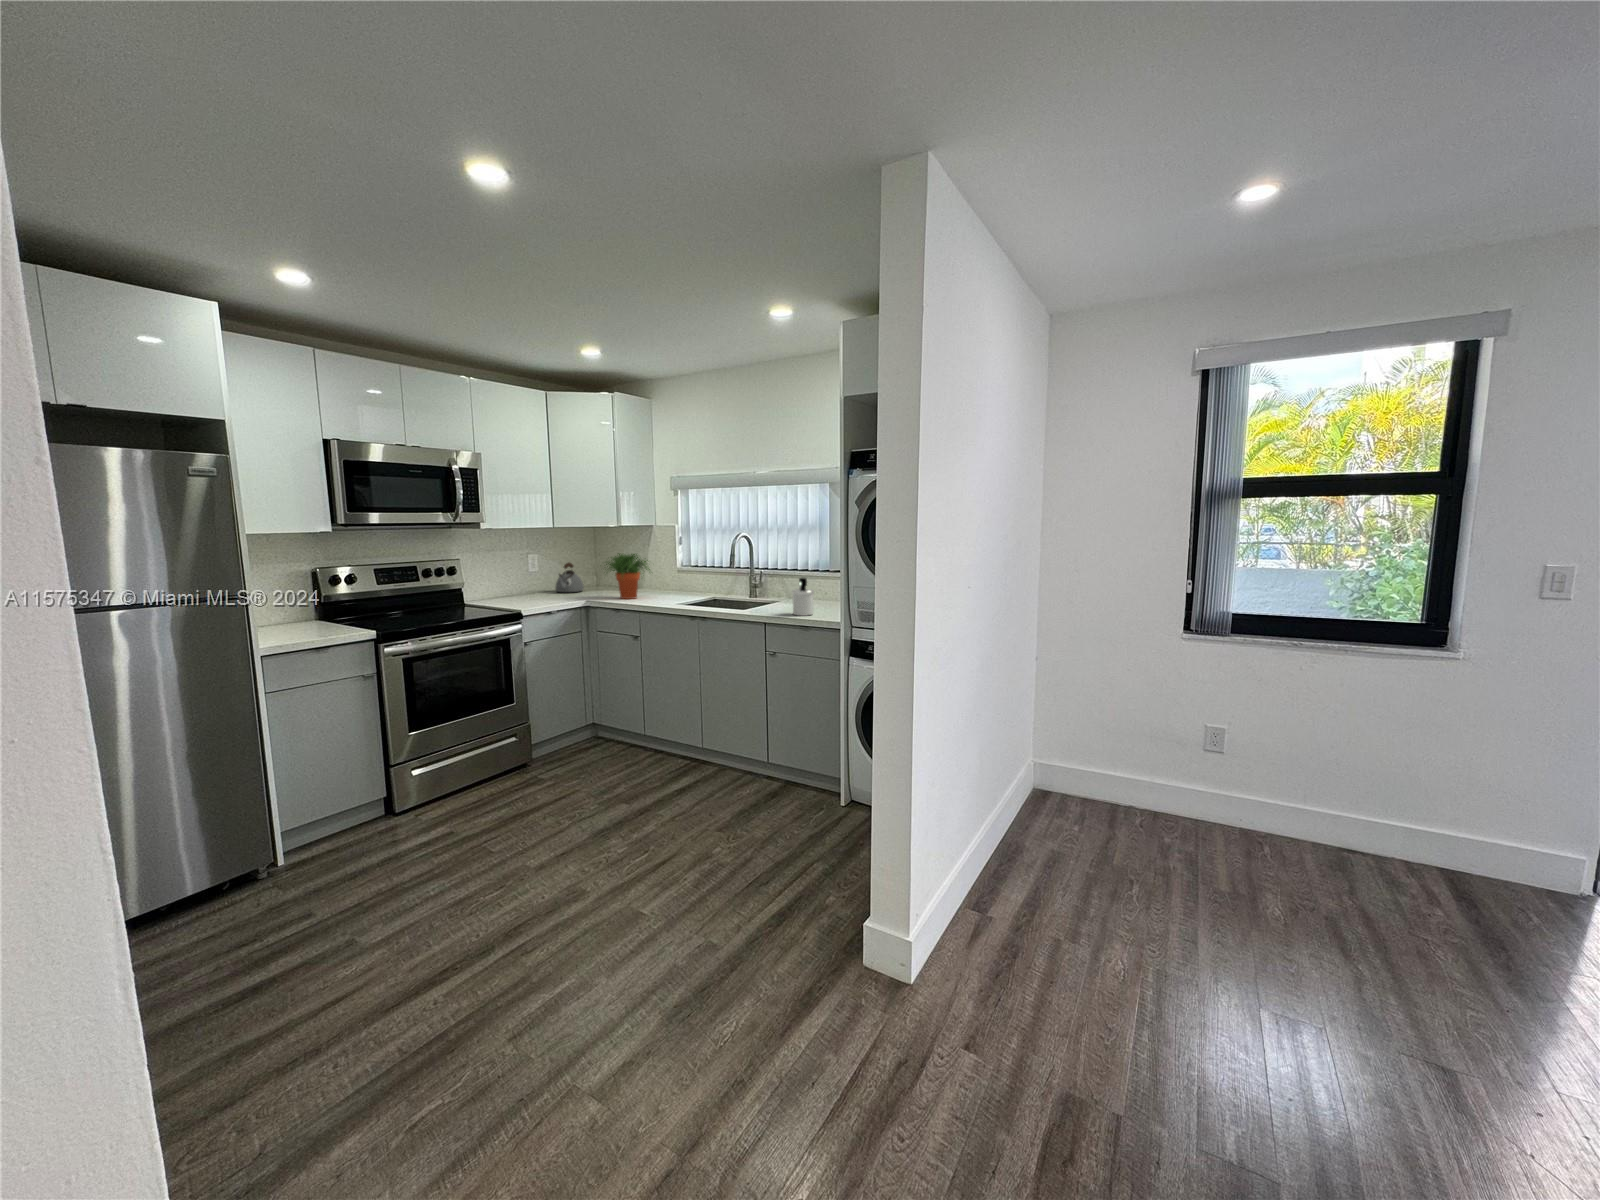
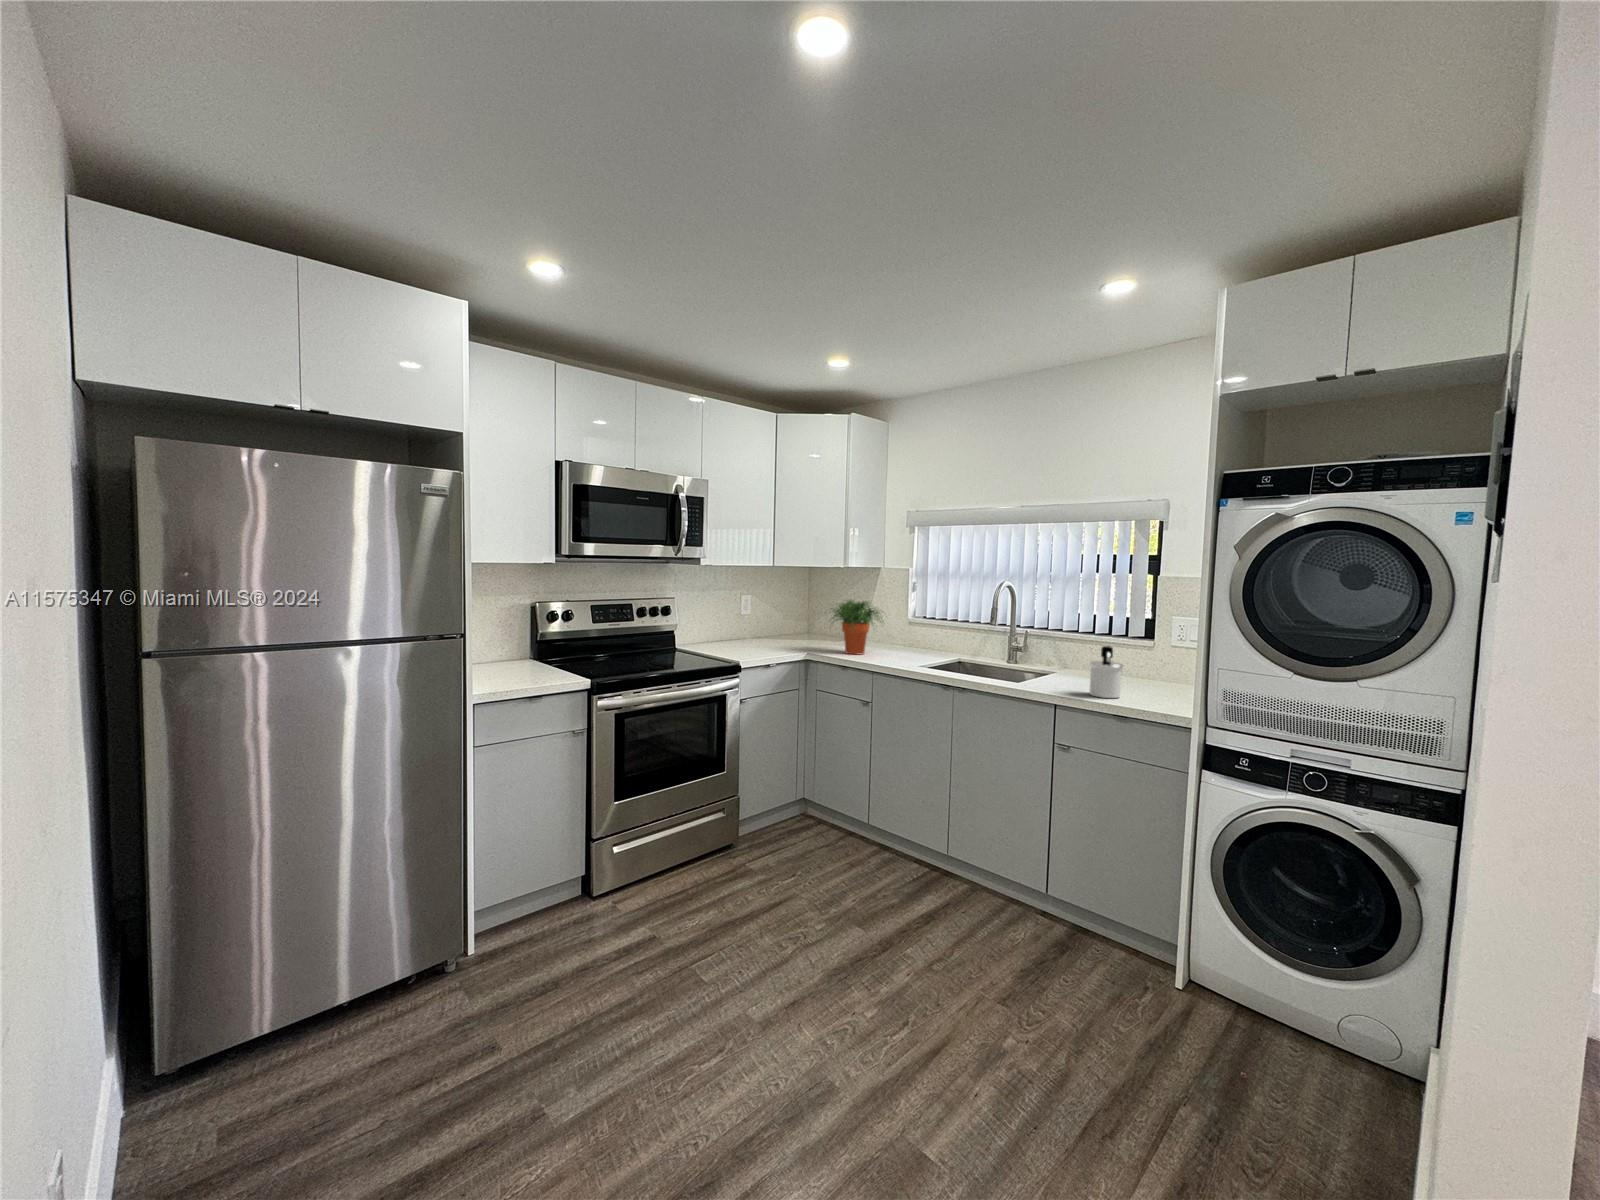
kettle: present [556,563,584,592] -> none [768,606,798,641]

